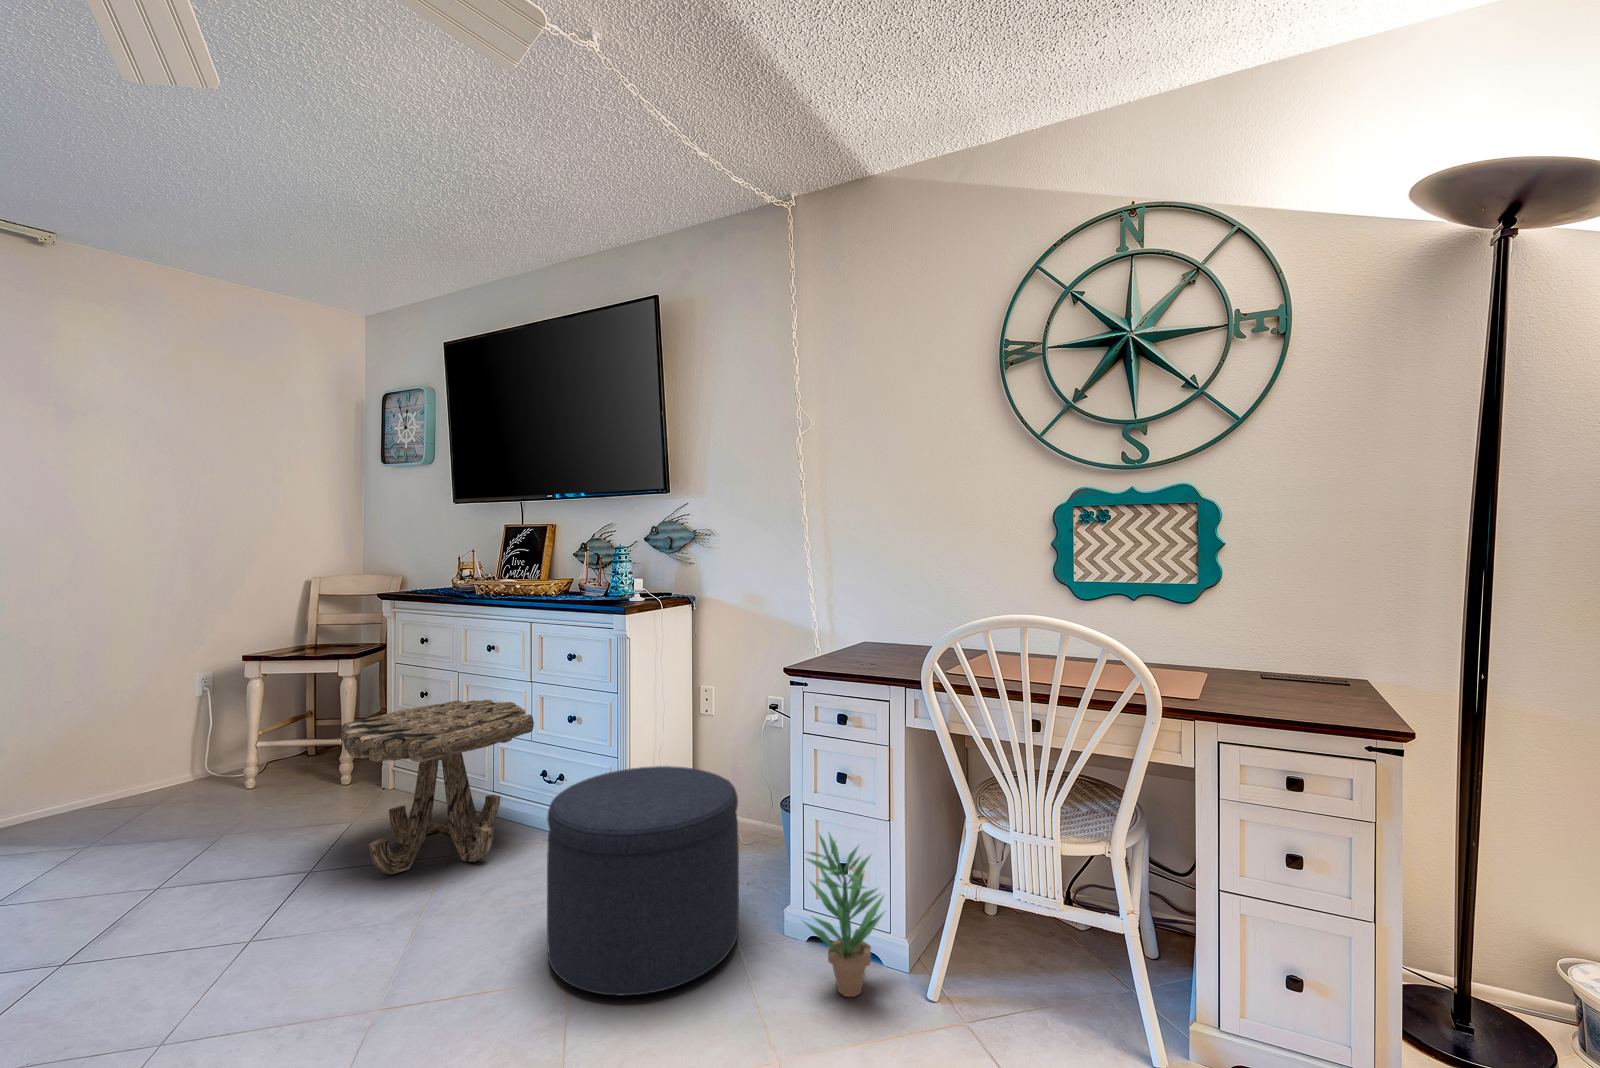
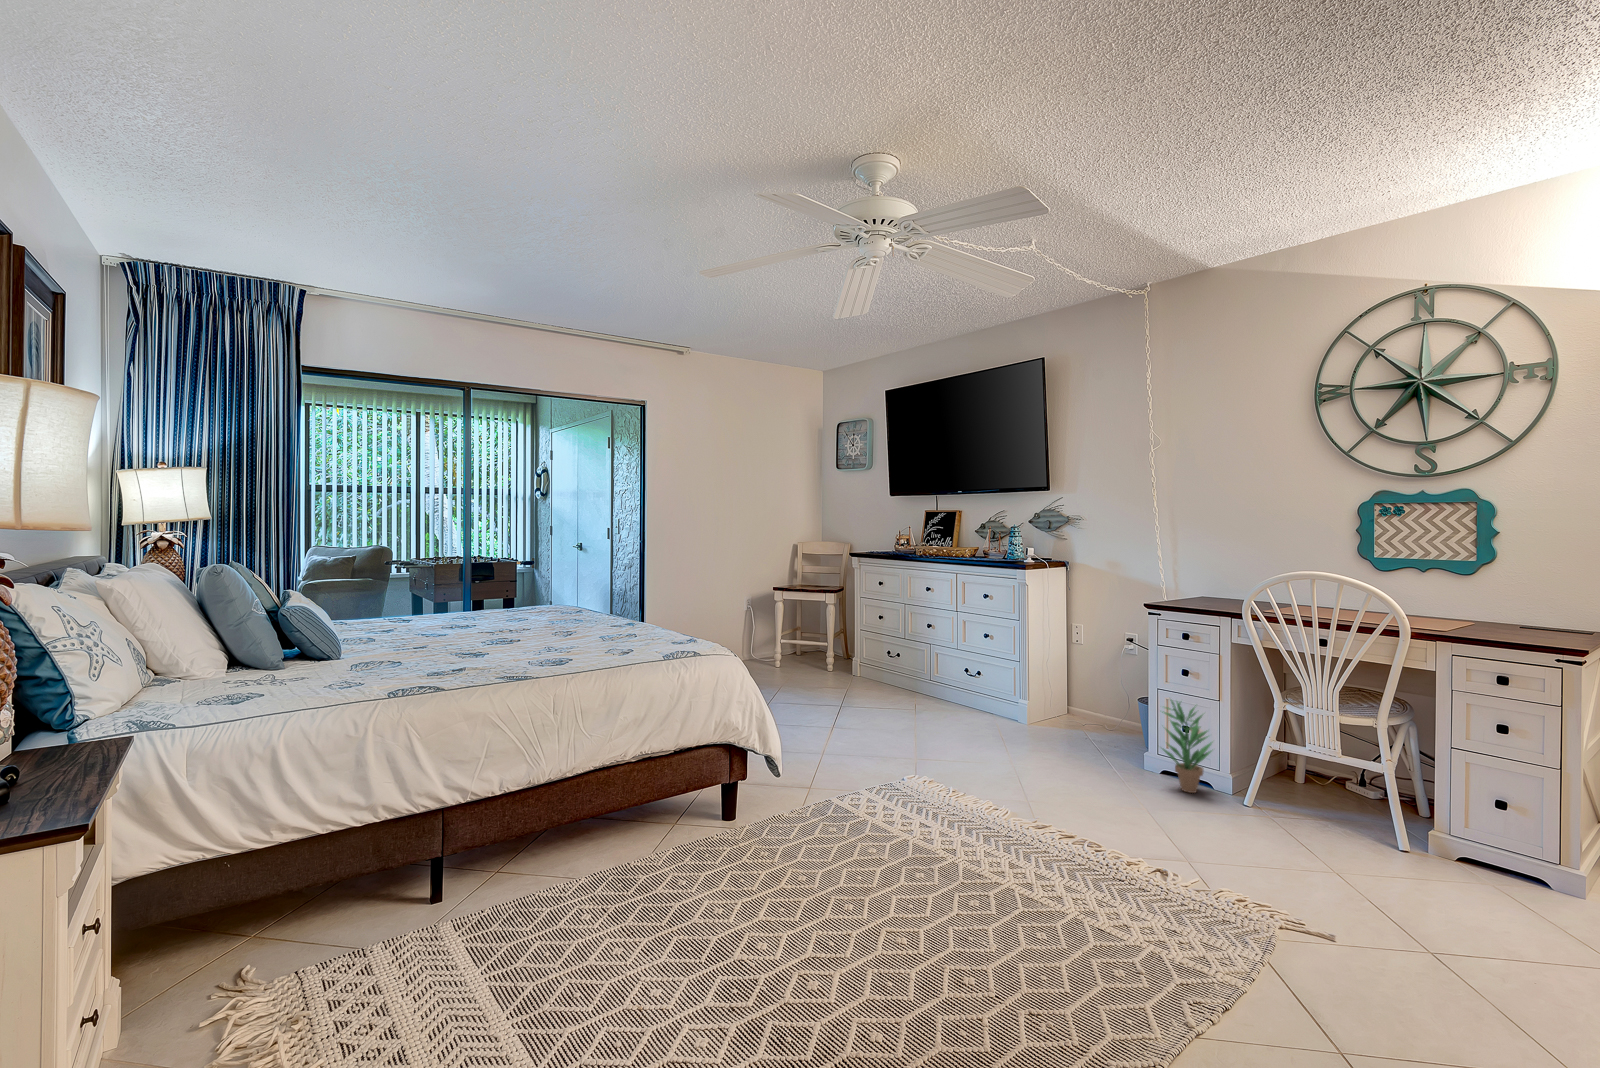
side table: present [341,700,534,874] -> none [856,624,966,716]
ottoman: present [547,766,739,996] -> none [1000,663,1114,773]

